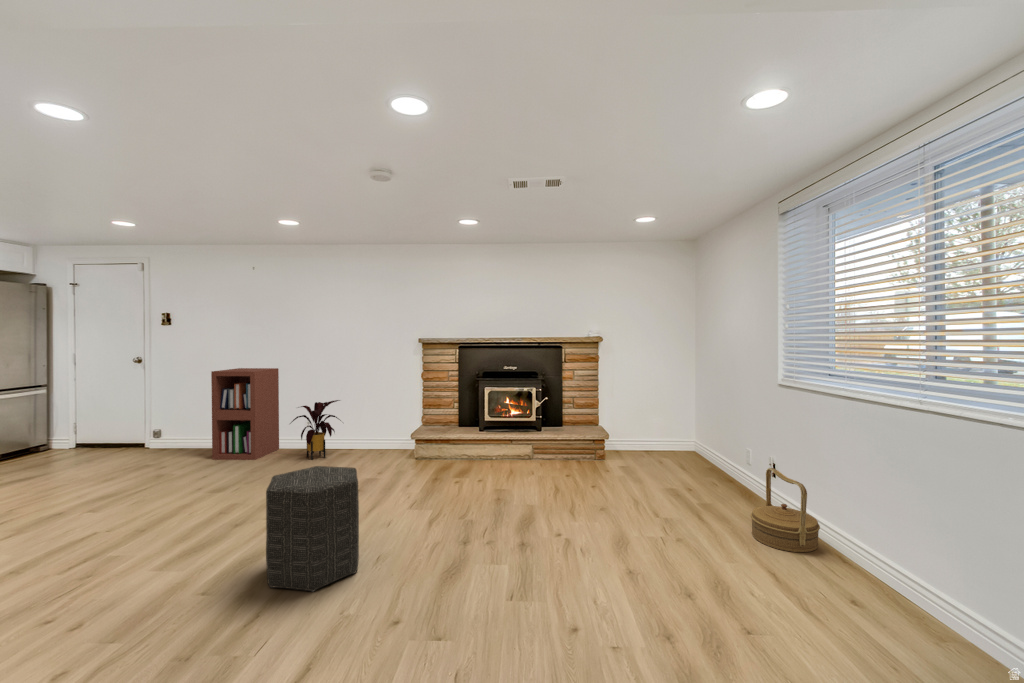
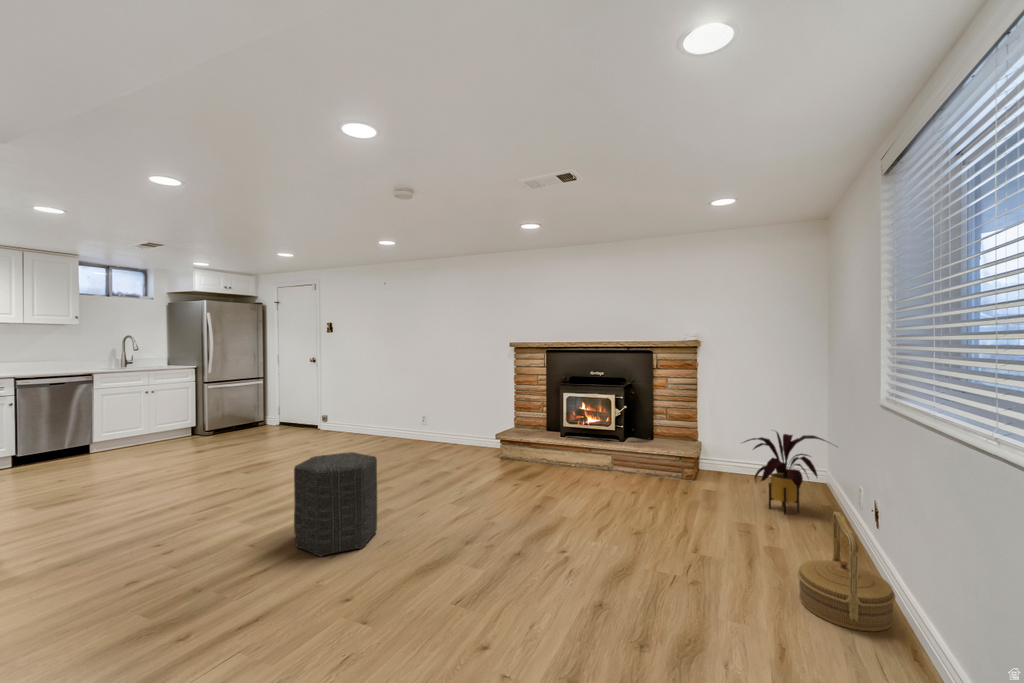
bookshelf: present [211,368,279,460] -> none [350,368,403,446]
house plant: present [291,400,341,460] -> present [743,432,825,514]

